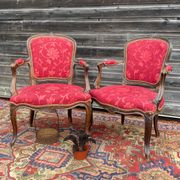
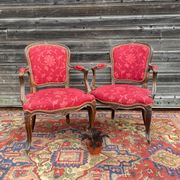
basket: present [34,109,59,144] -> none [44,110,67,146]

